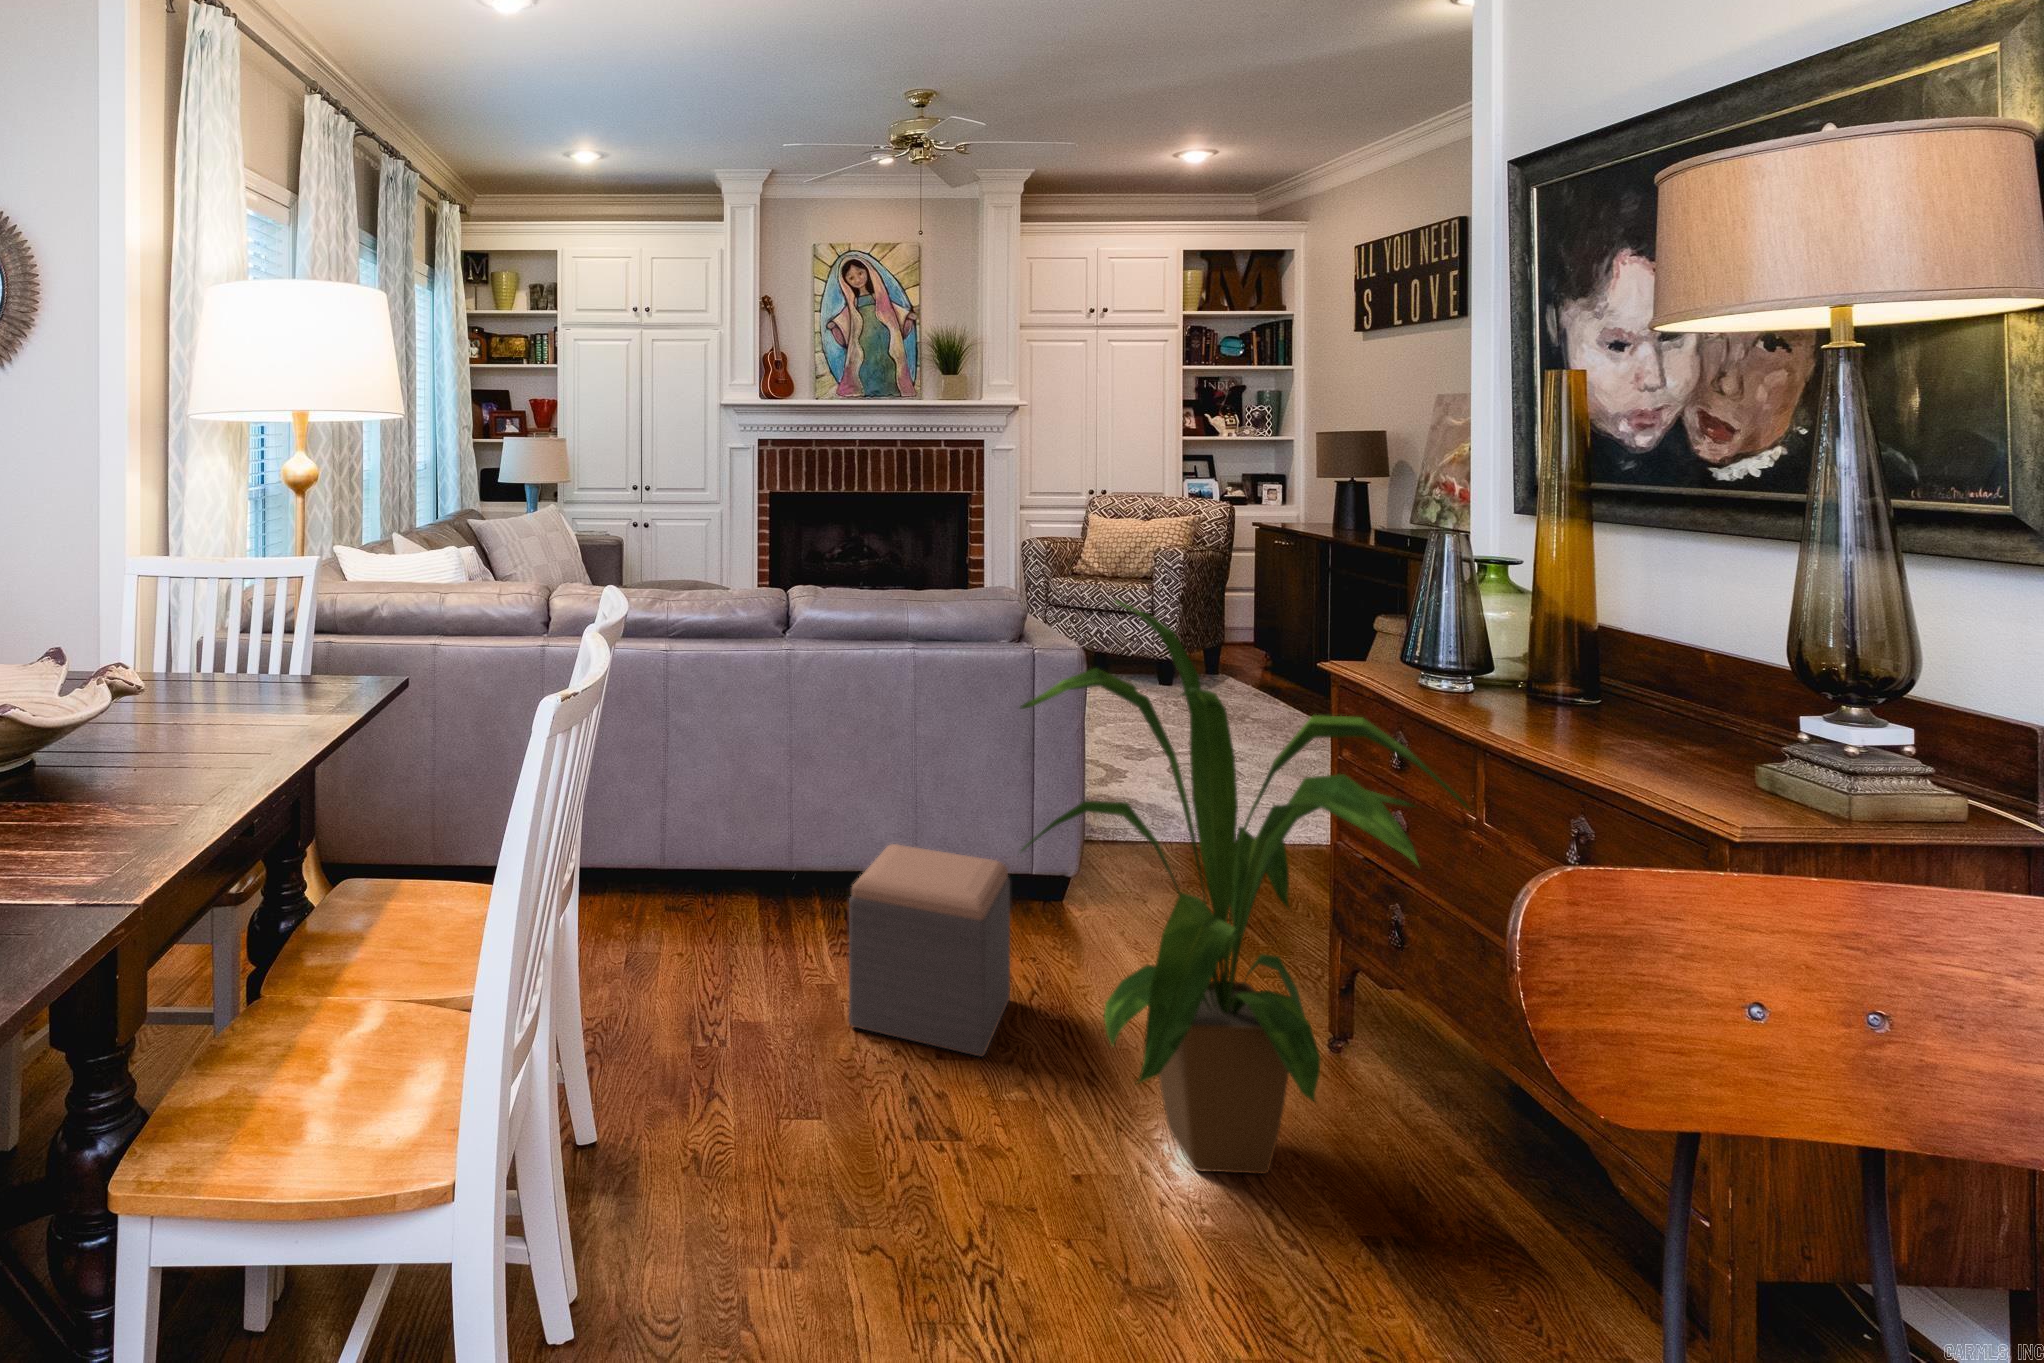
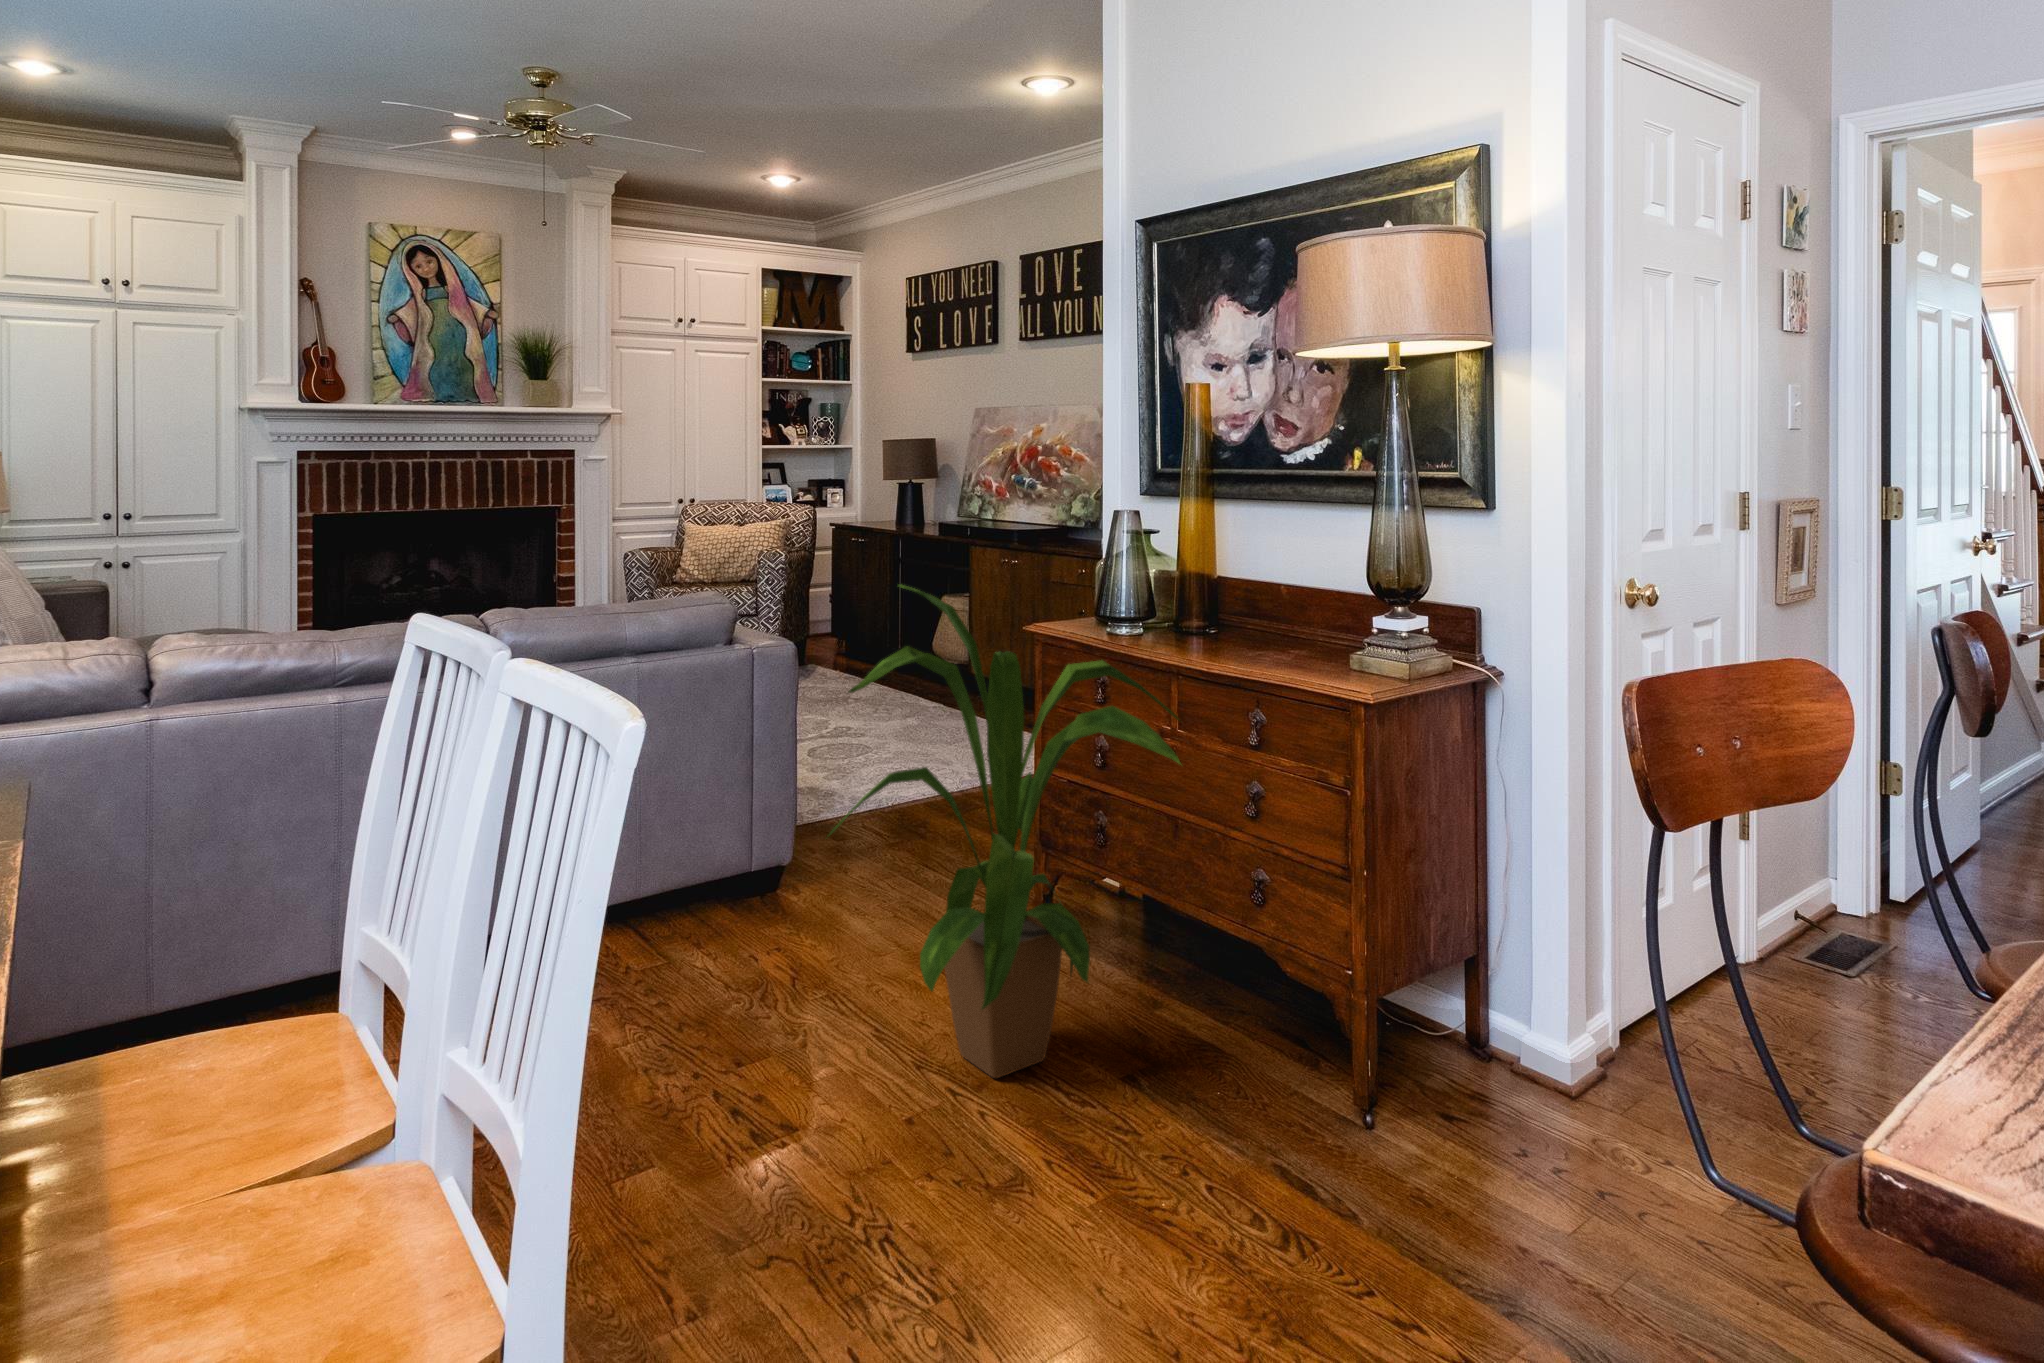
footstool: present [849,844,1010,1057] -> none [634,858,781,1069]

